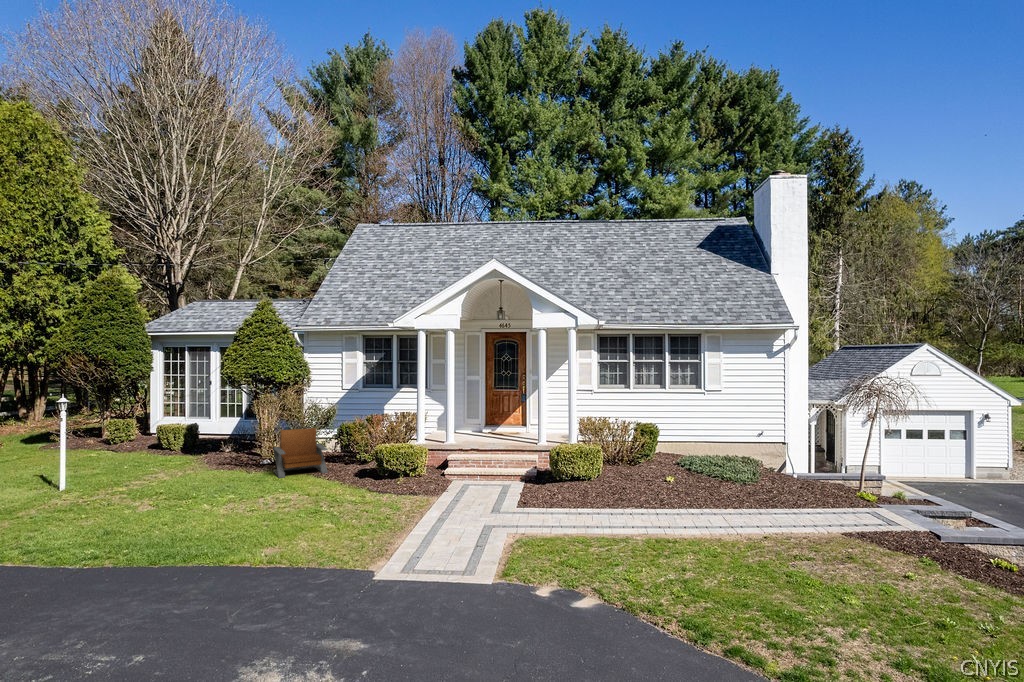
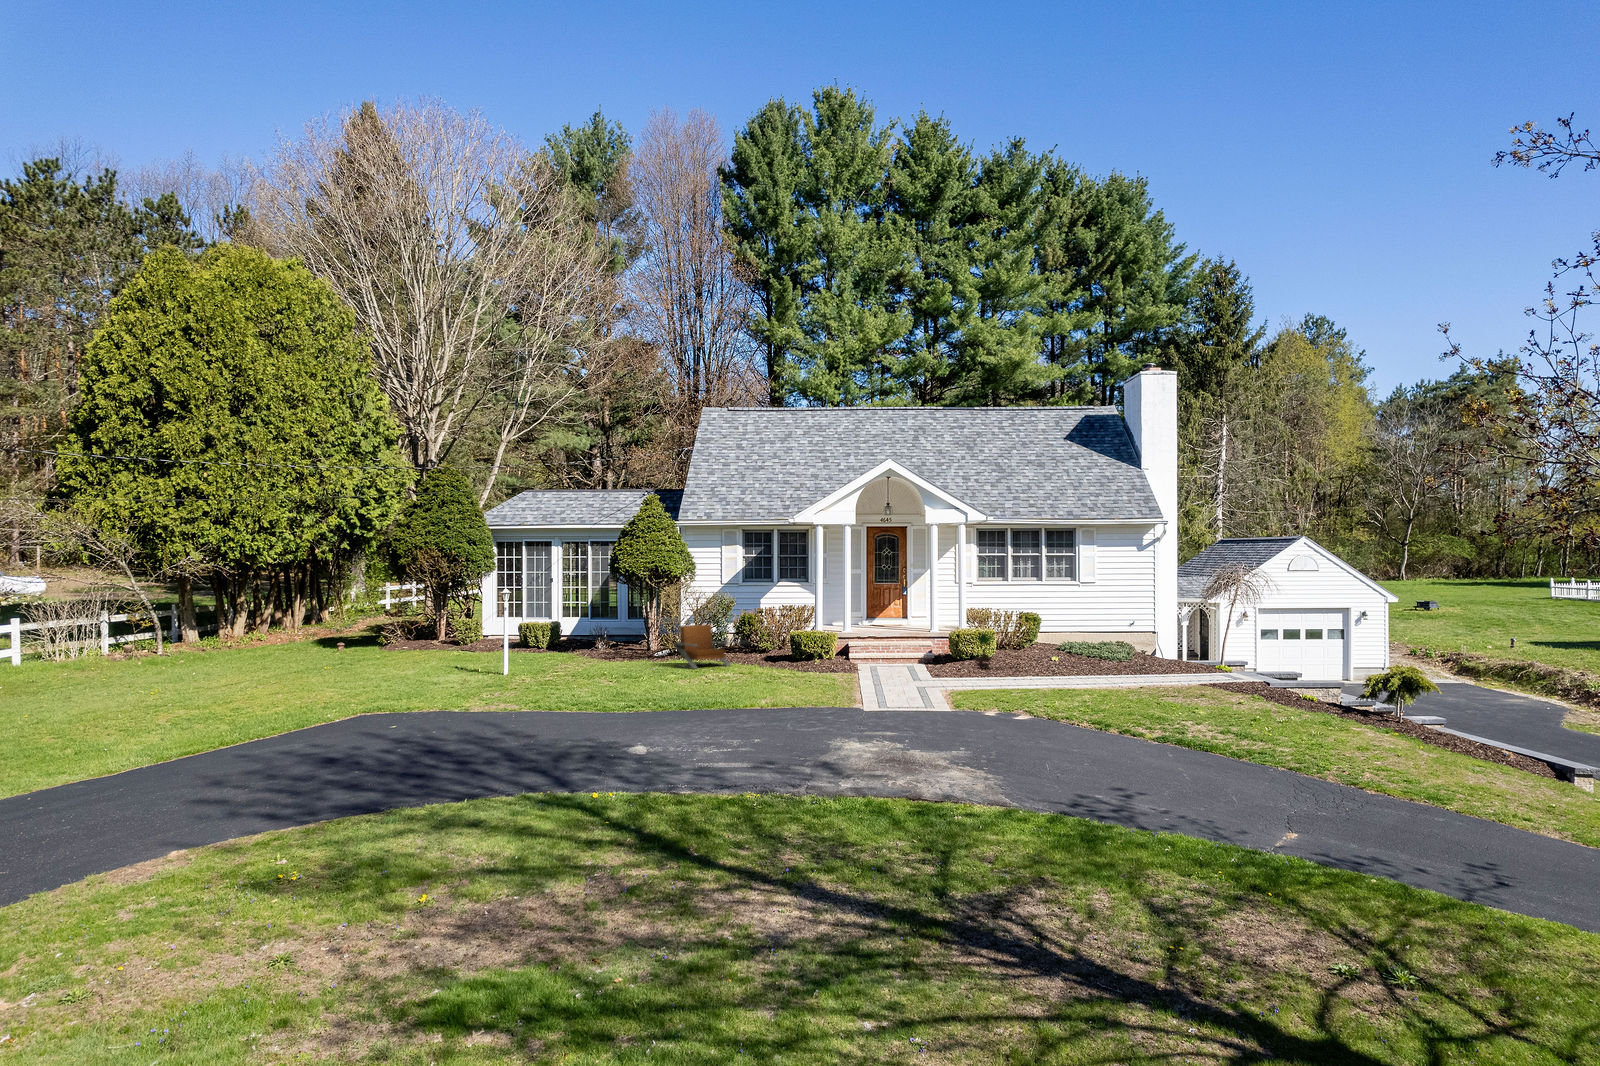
potted tree: none [565,448,591,491] -> present [975,633,992,668]

